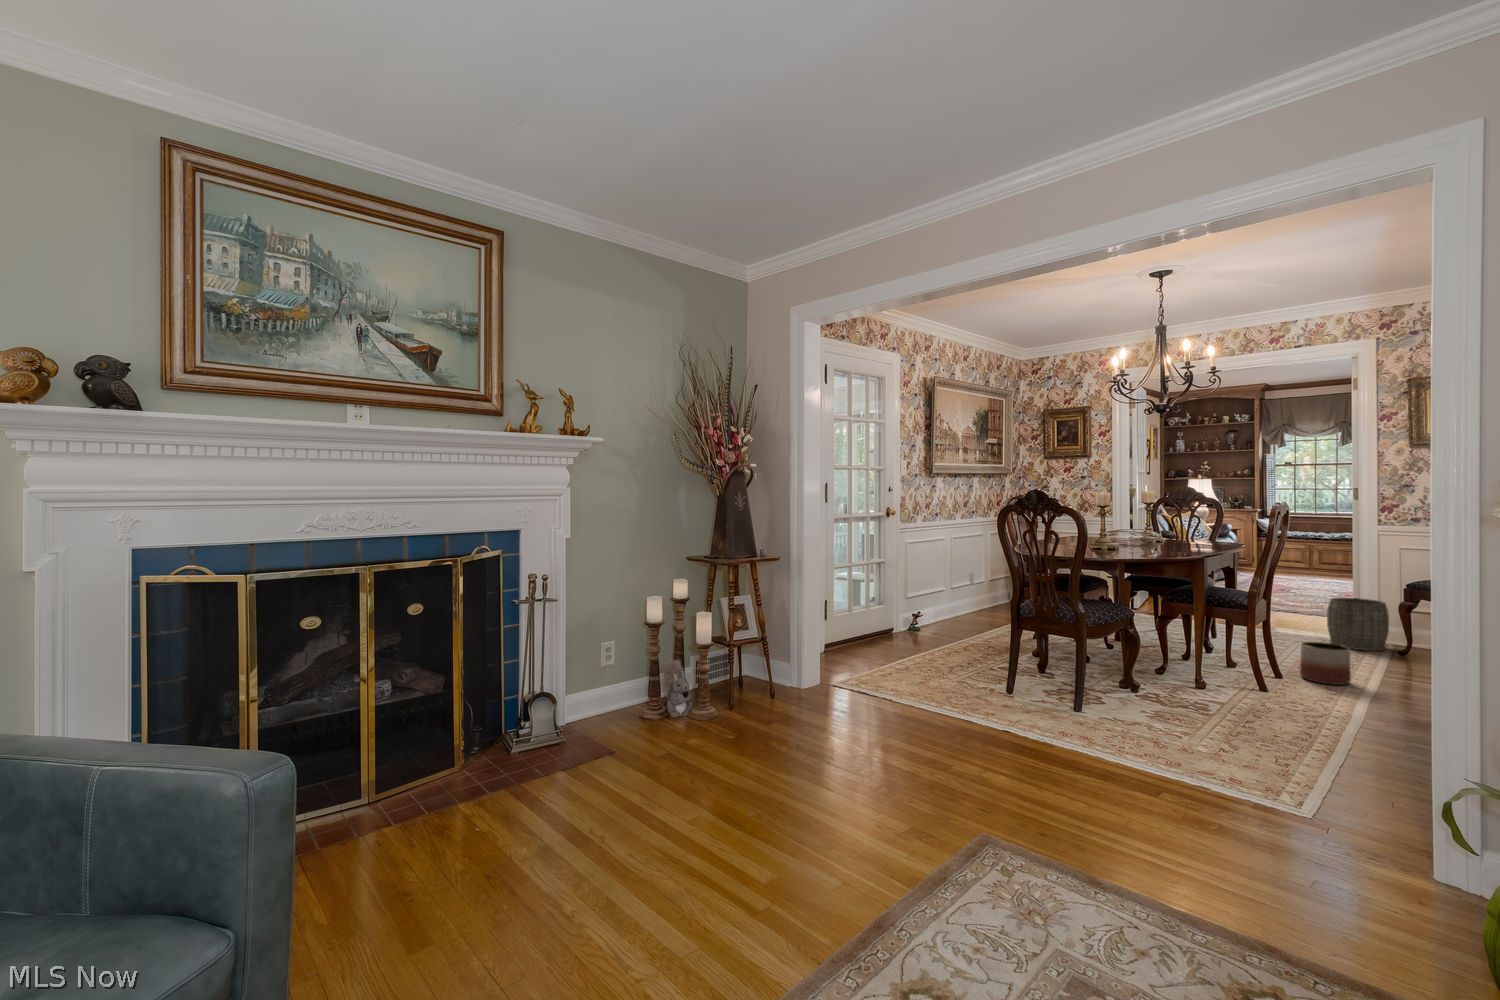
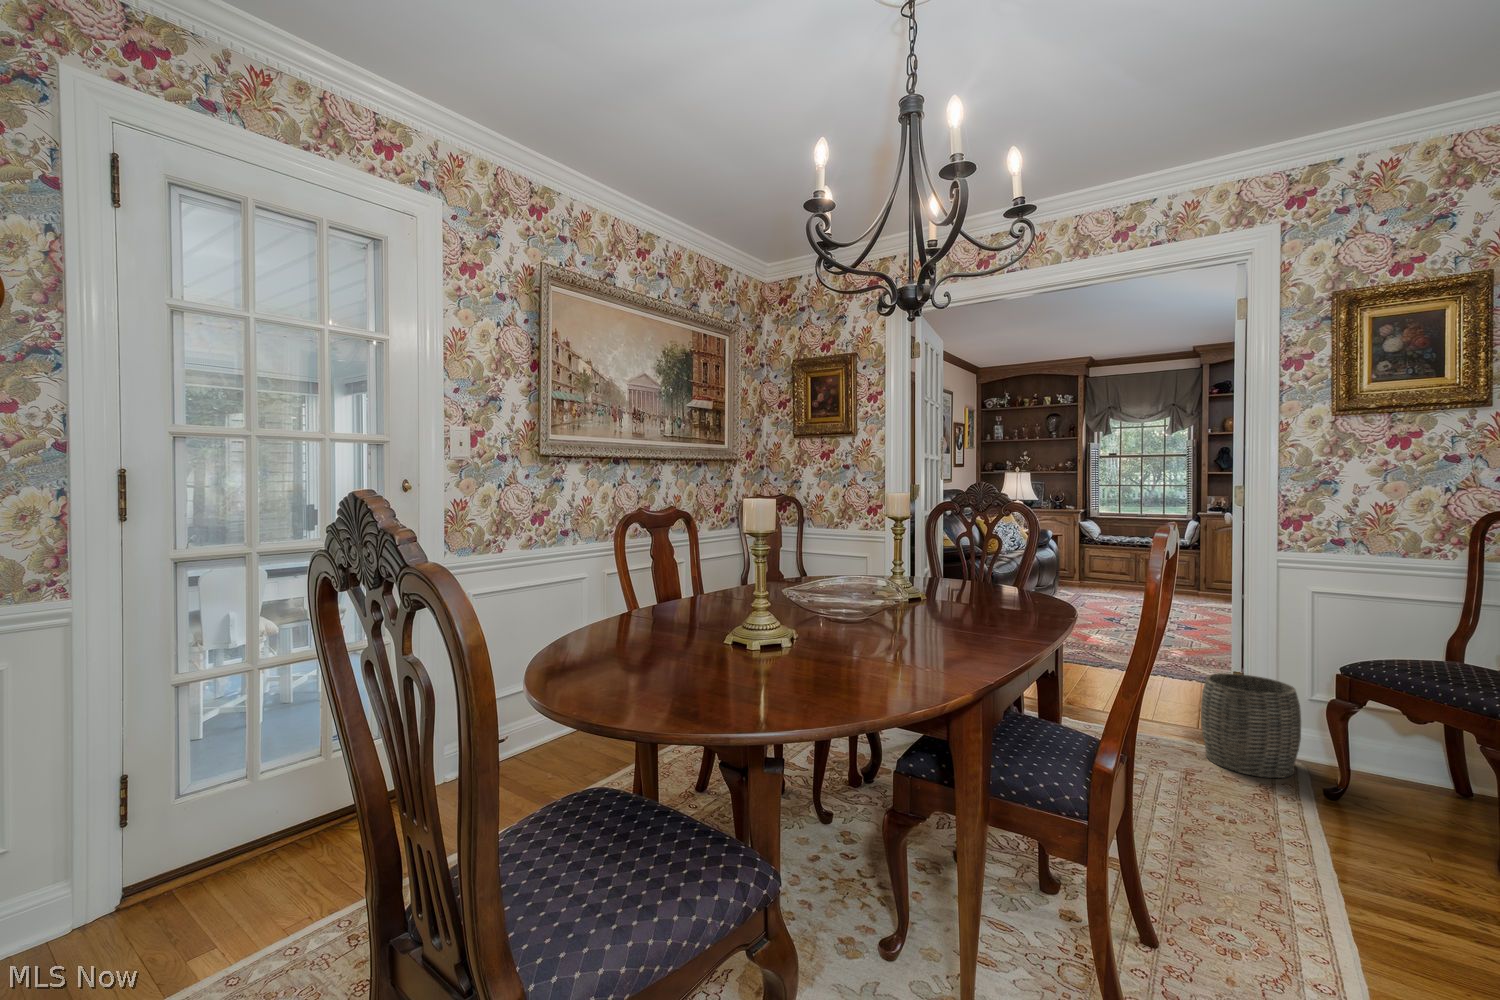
planter: present [1300,642,1351,685] -> none [1189,823,1297,947]

